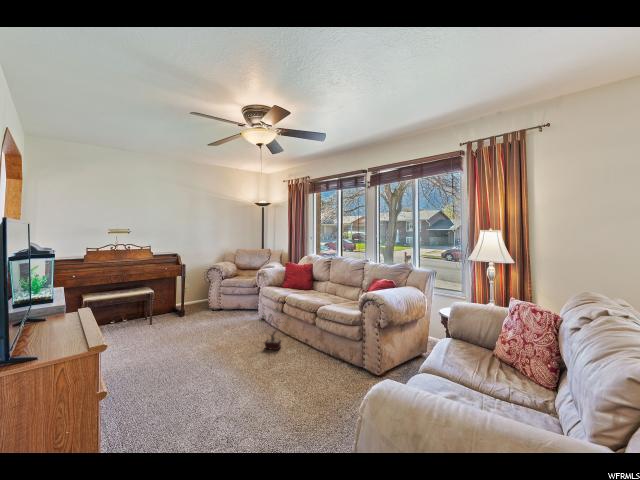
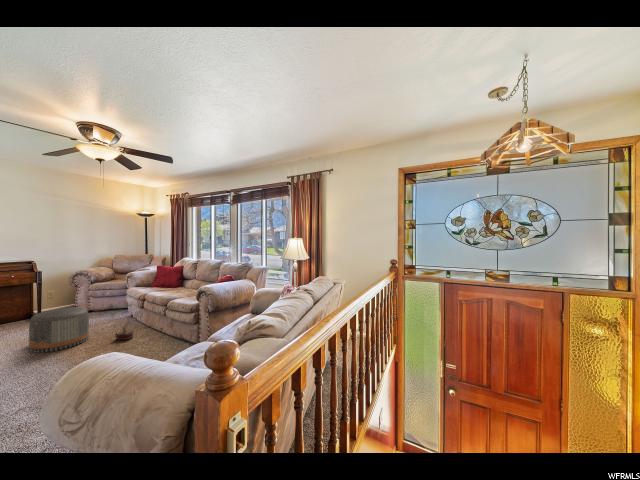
pouf: none [188,308,237,357] -> present [29,307,89,353]

